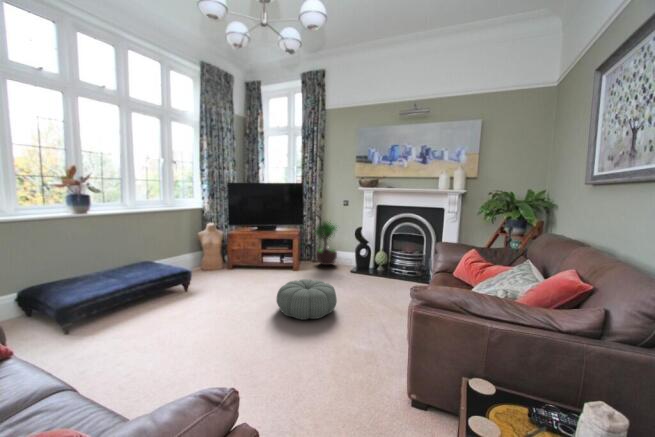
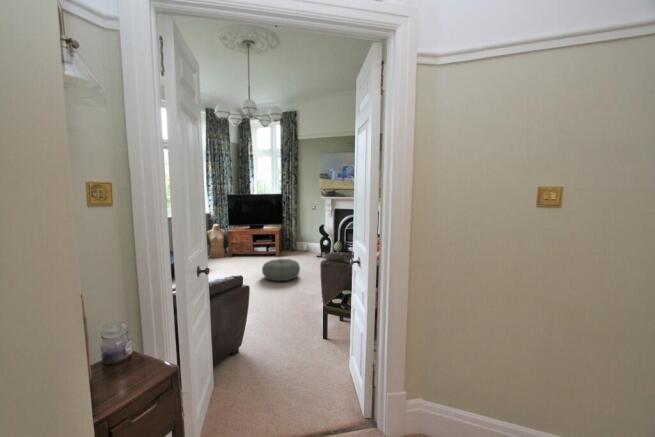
potted tree: present [312,221,337,265] -> none [288,218,310,253]

